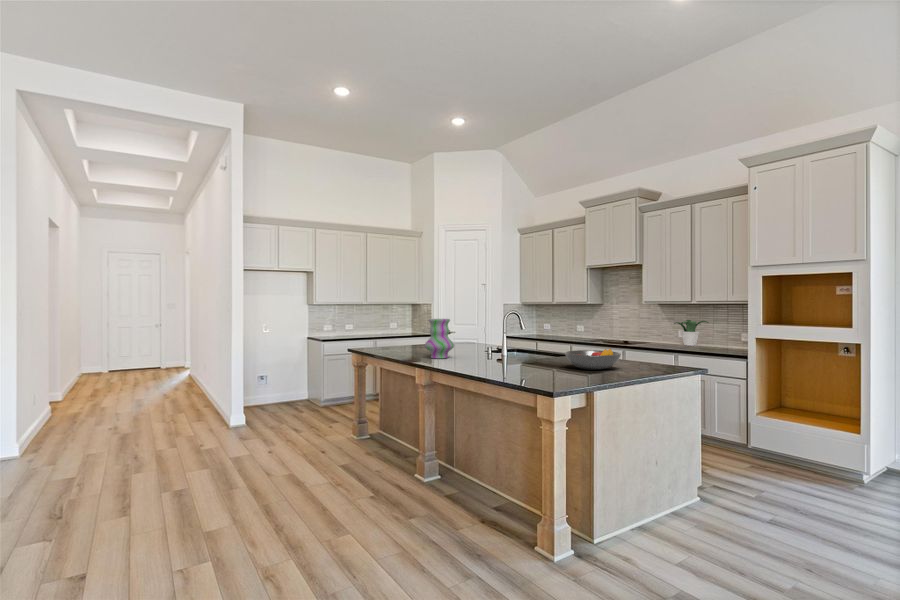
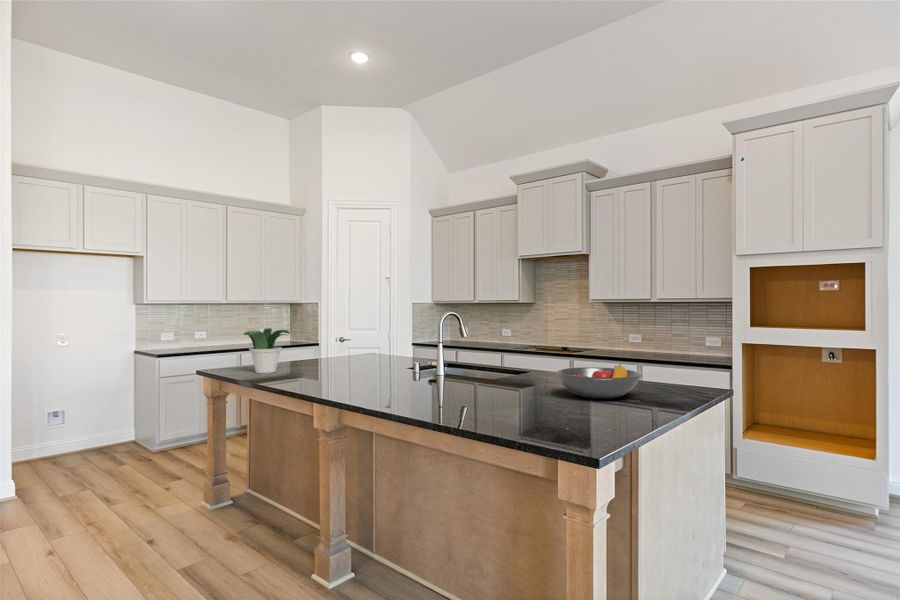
vase: present [425,319,454,358] -> none [326,322,373,385]
potted plant: present [674,320,708,346] -> present [244,328,289,373]

